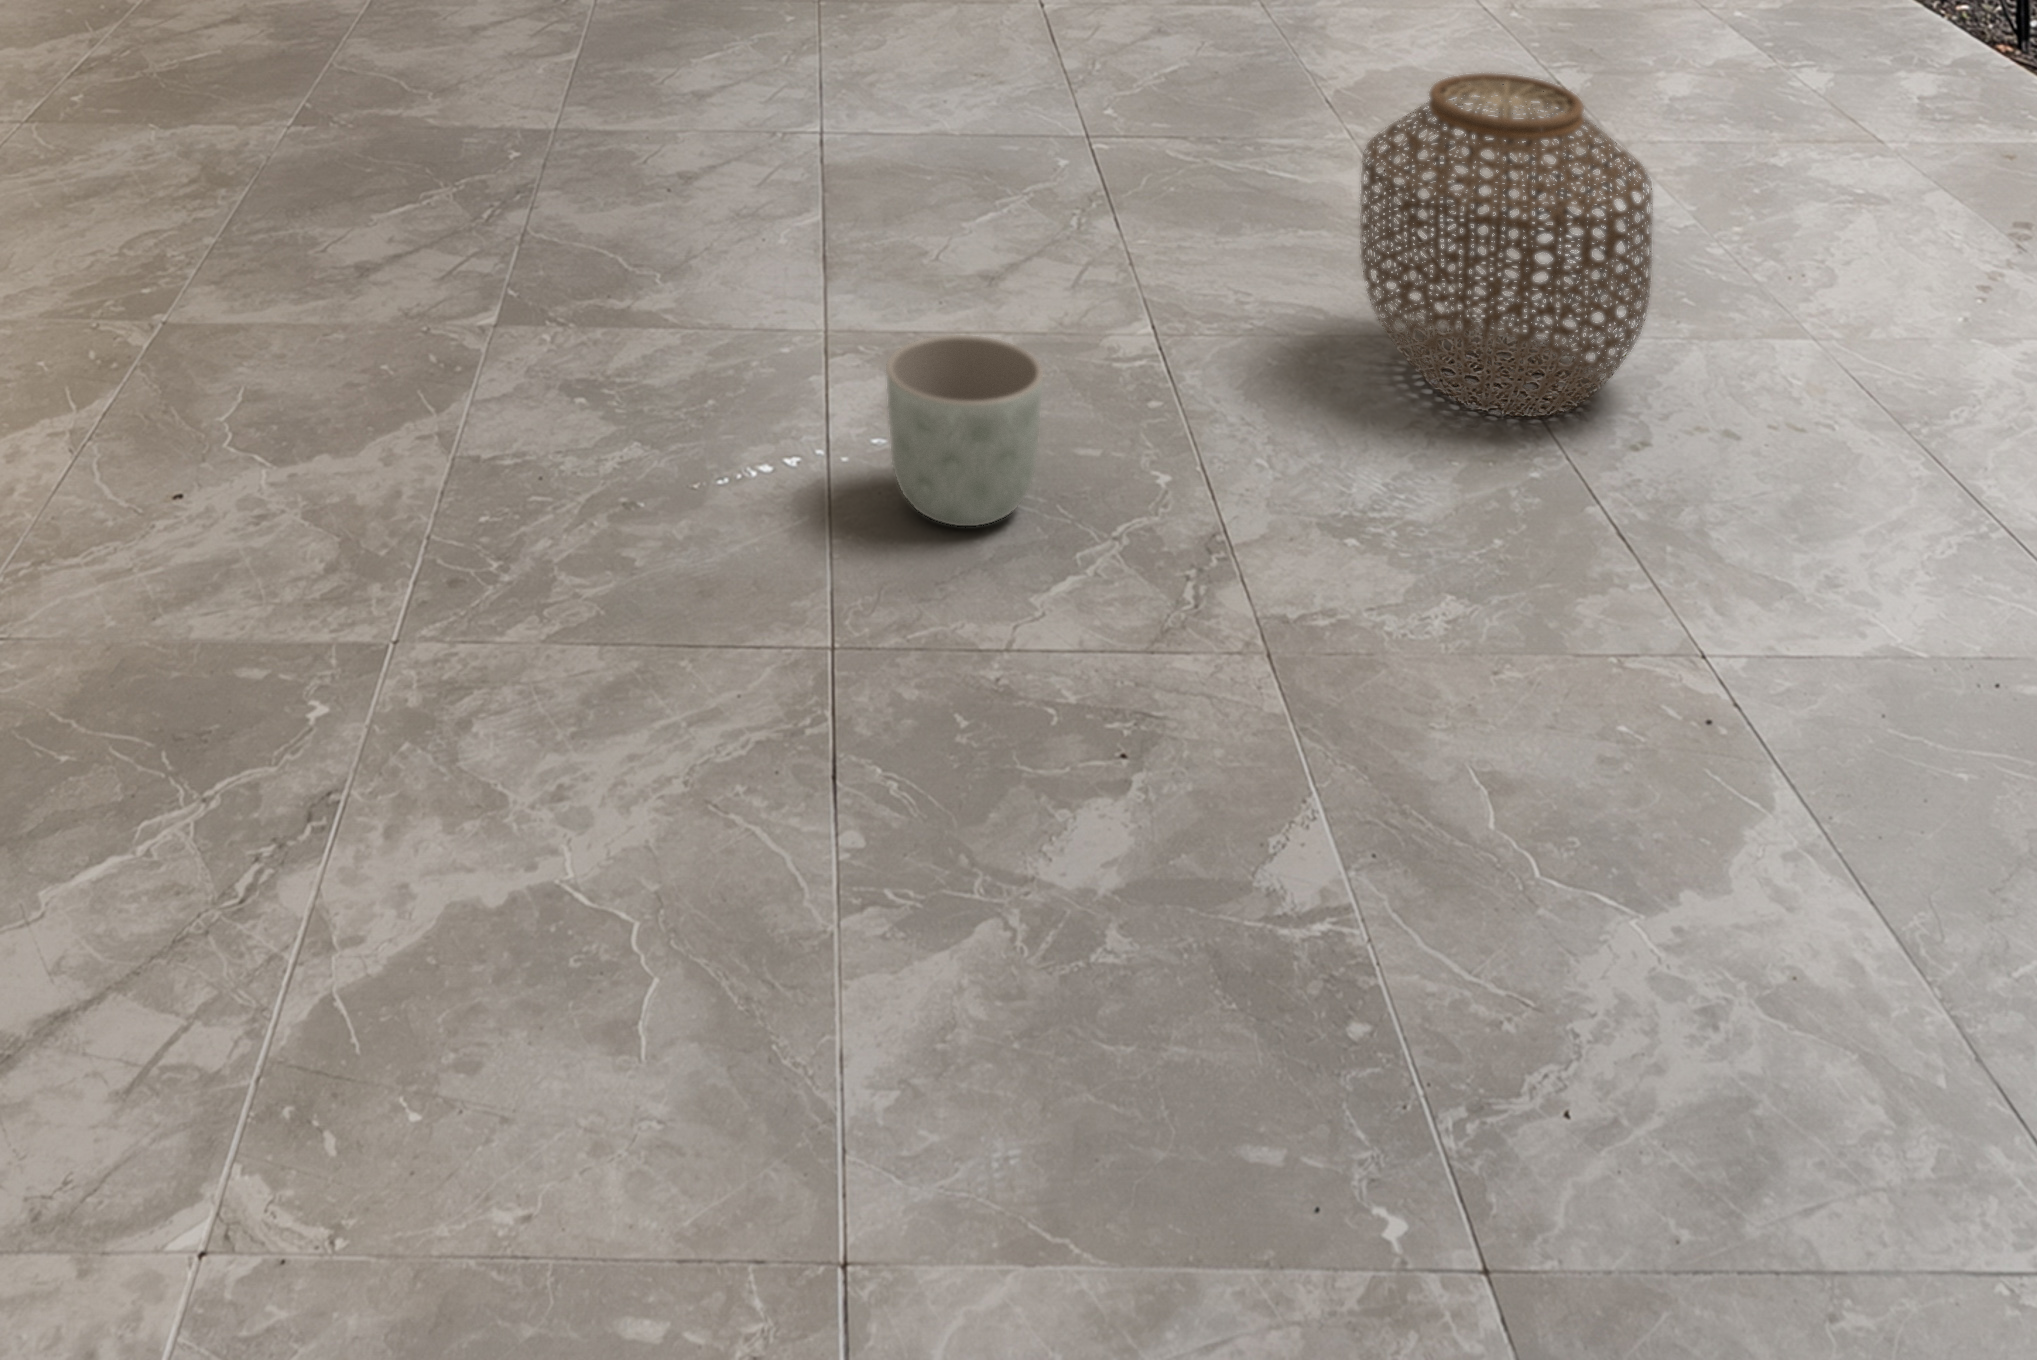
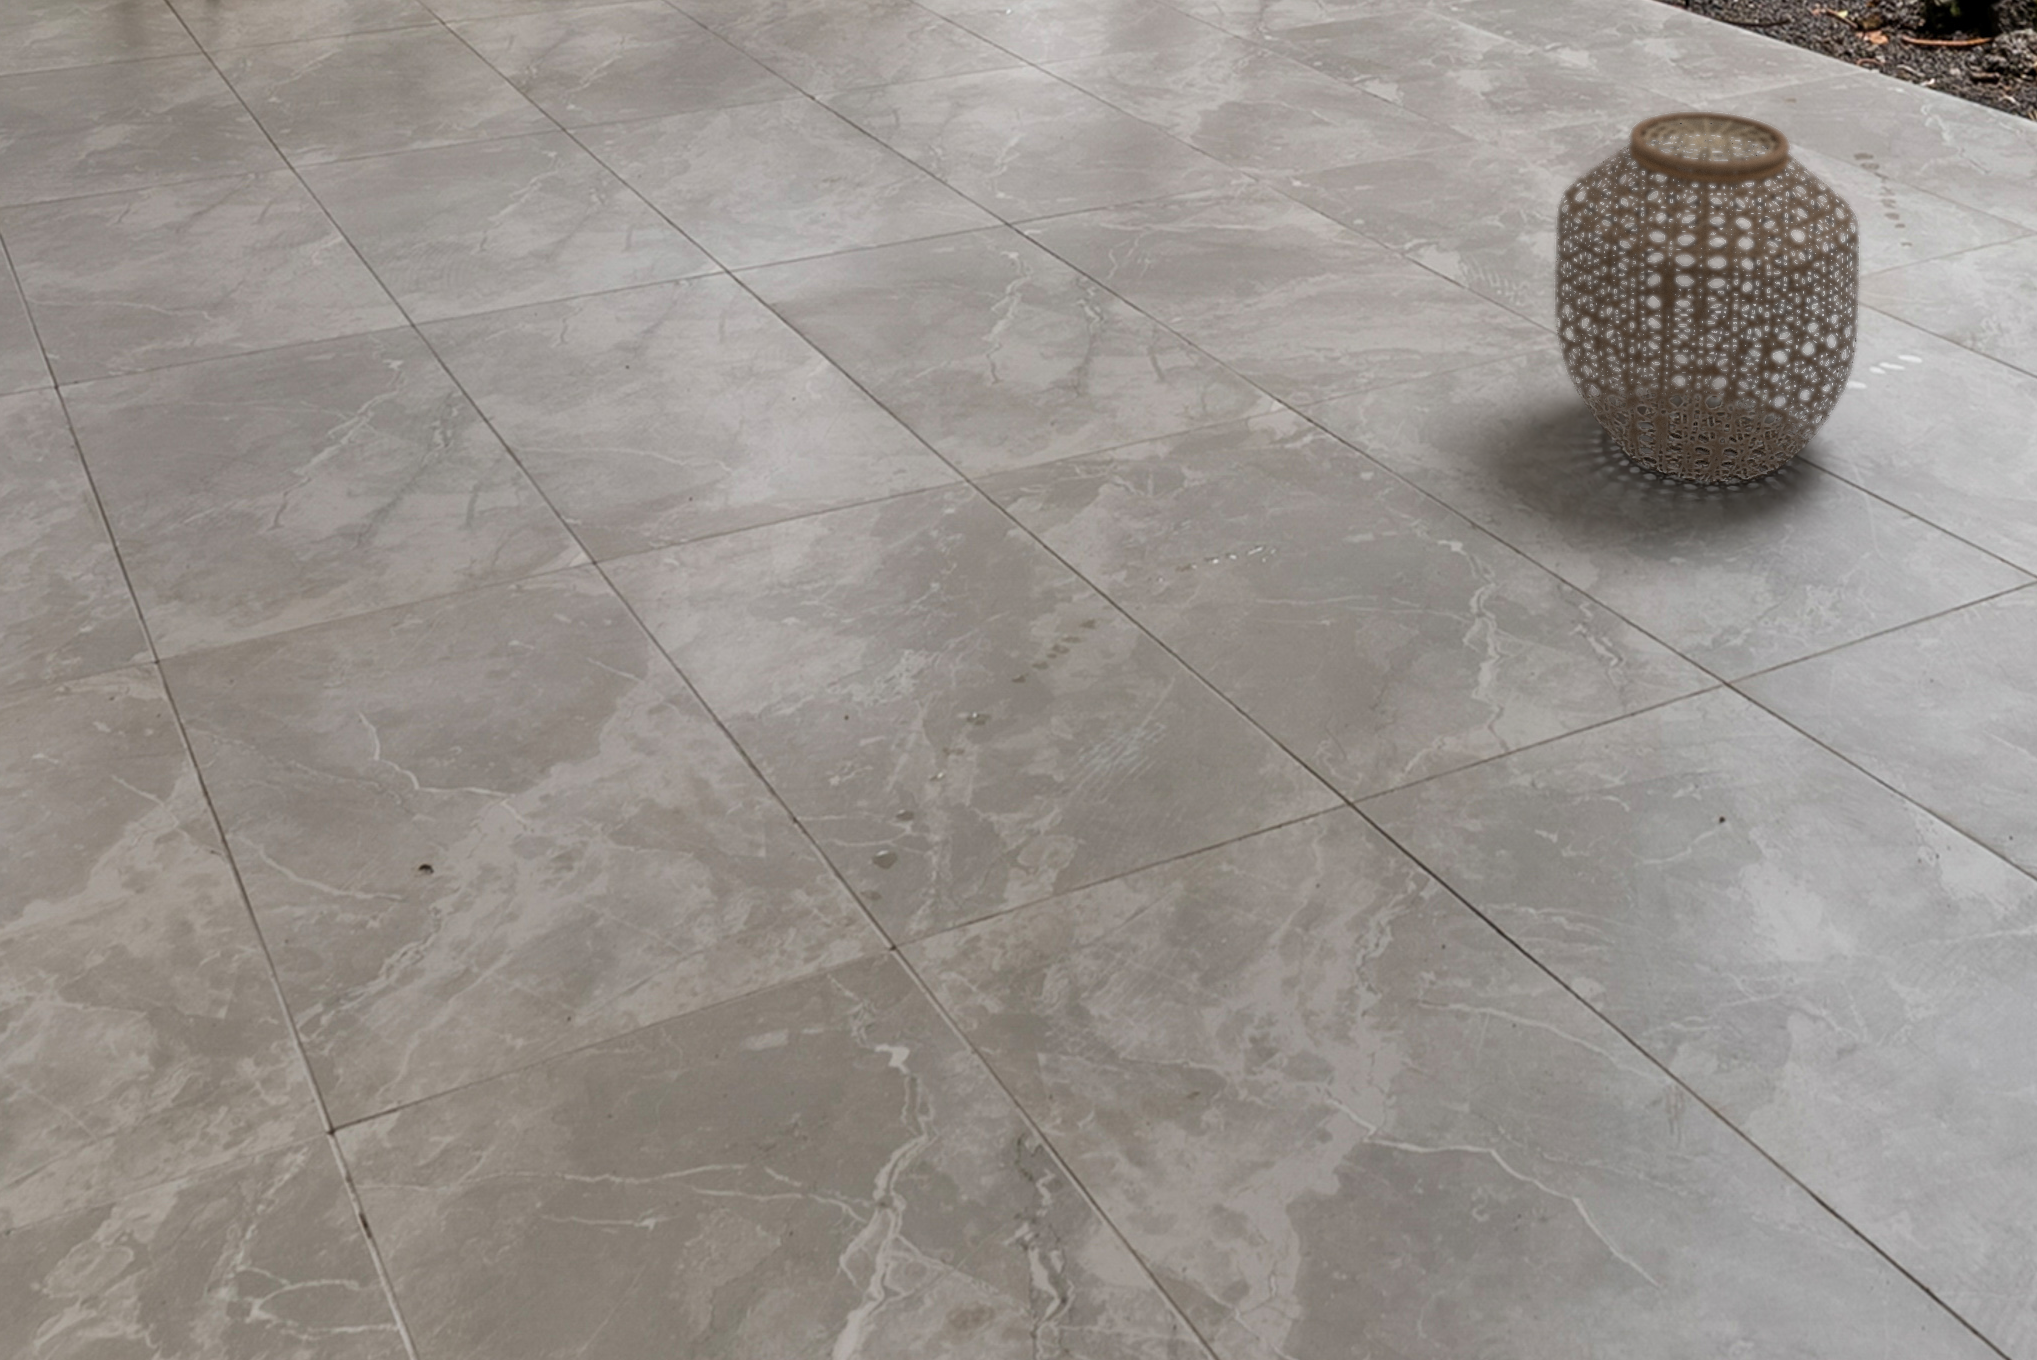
planter: present [886,335,1043,526] -> none [1266,562,1467,825]

